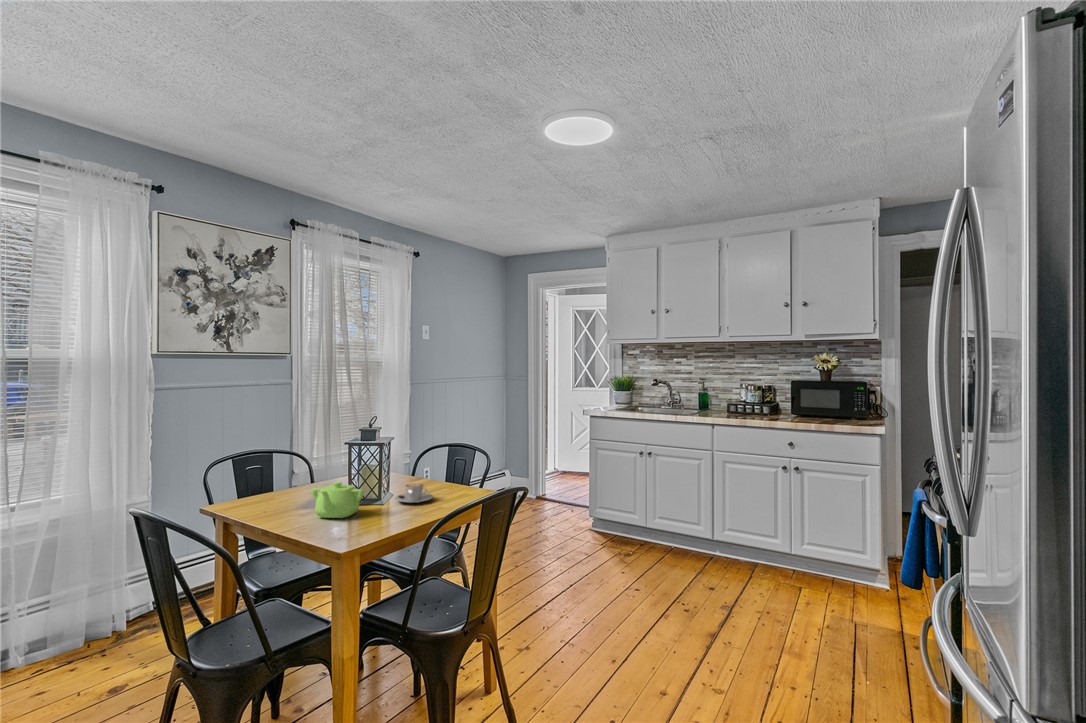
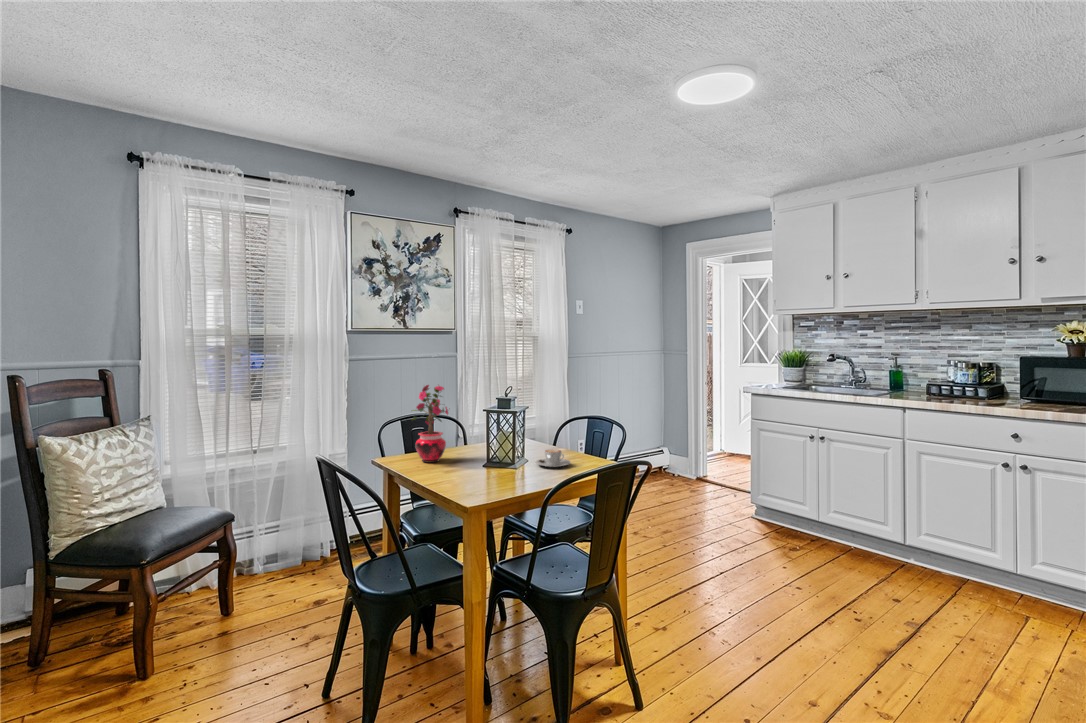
potted plant: none [244,417,295,508] -> present [412,385,448,463]
teapot: present [312,482,364,518] -> none [463,443,506,475]

